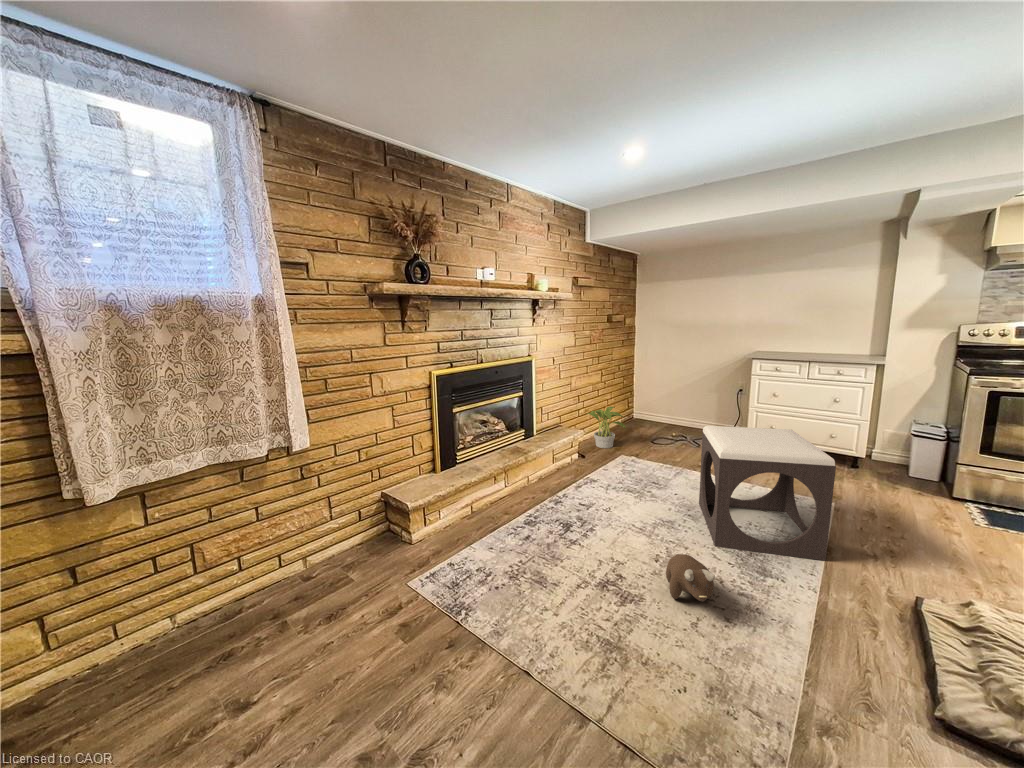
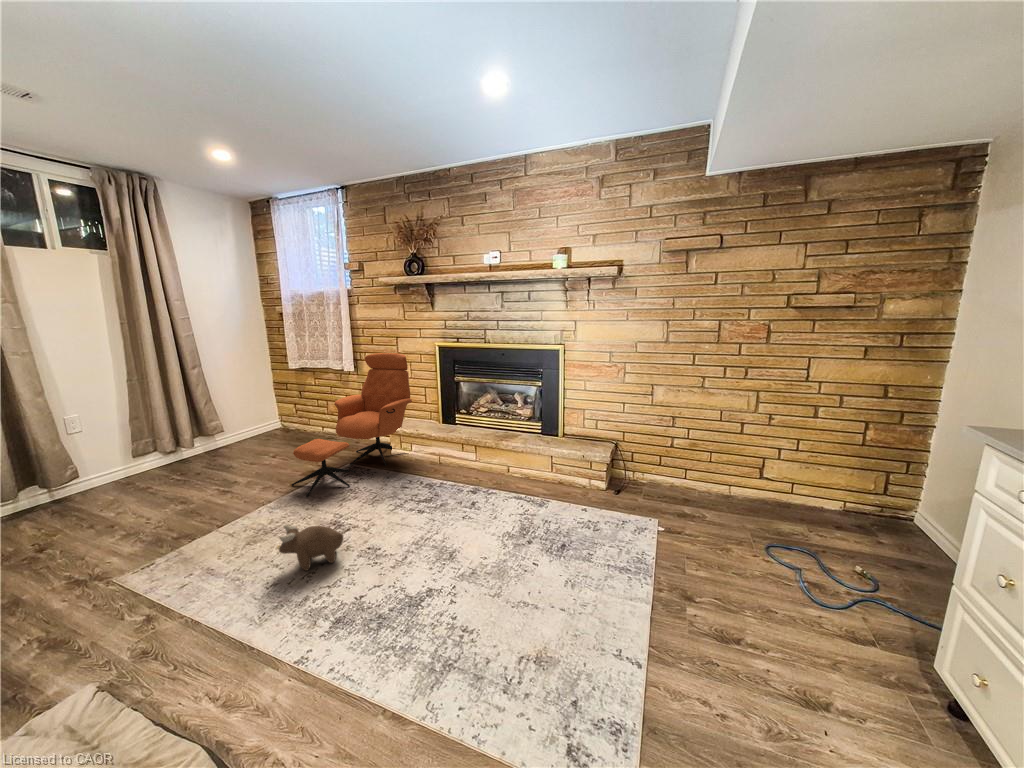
armchair: none [337,395,521,646] -> present [292,353,412,496]
potted plant: present [586,406,625,448] -> none [636,433,701,498]
footstool: present [699,426,836,560] -> none [344,463,519,692]

